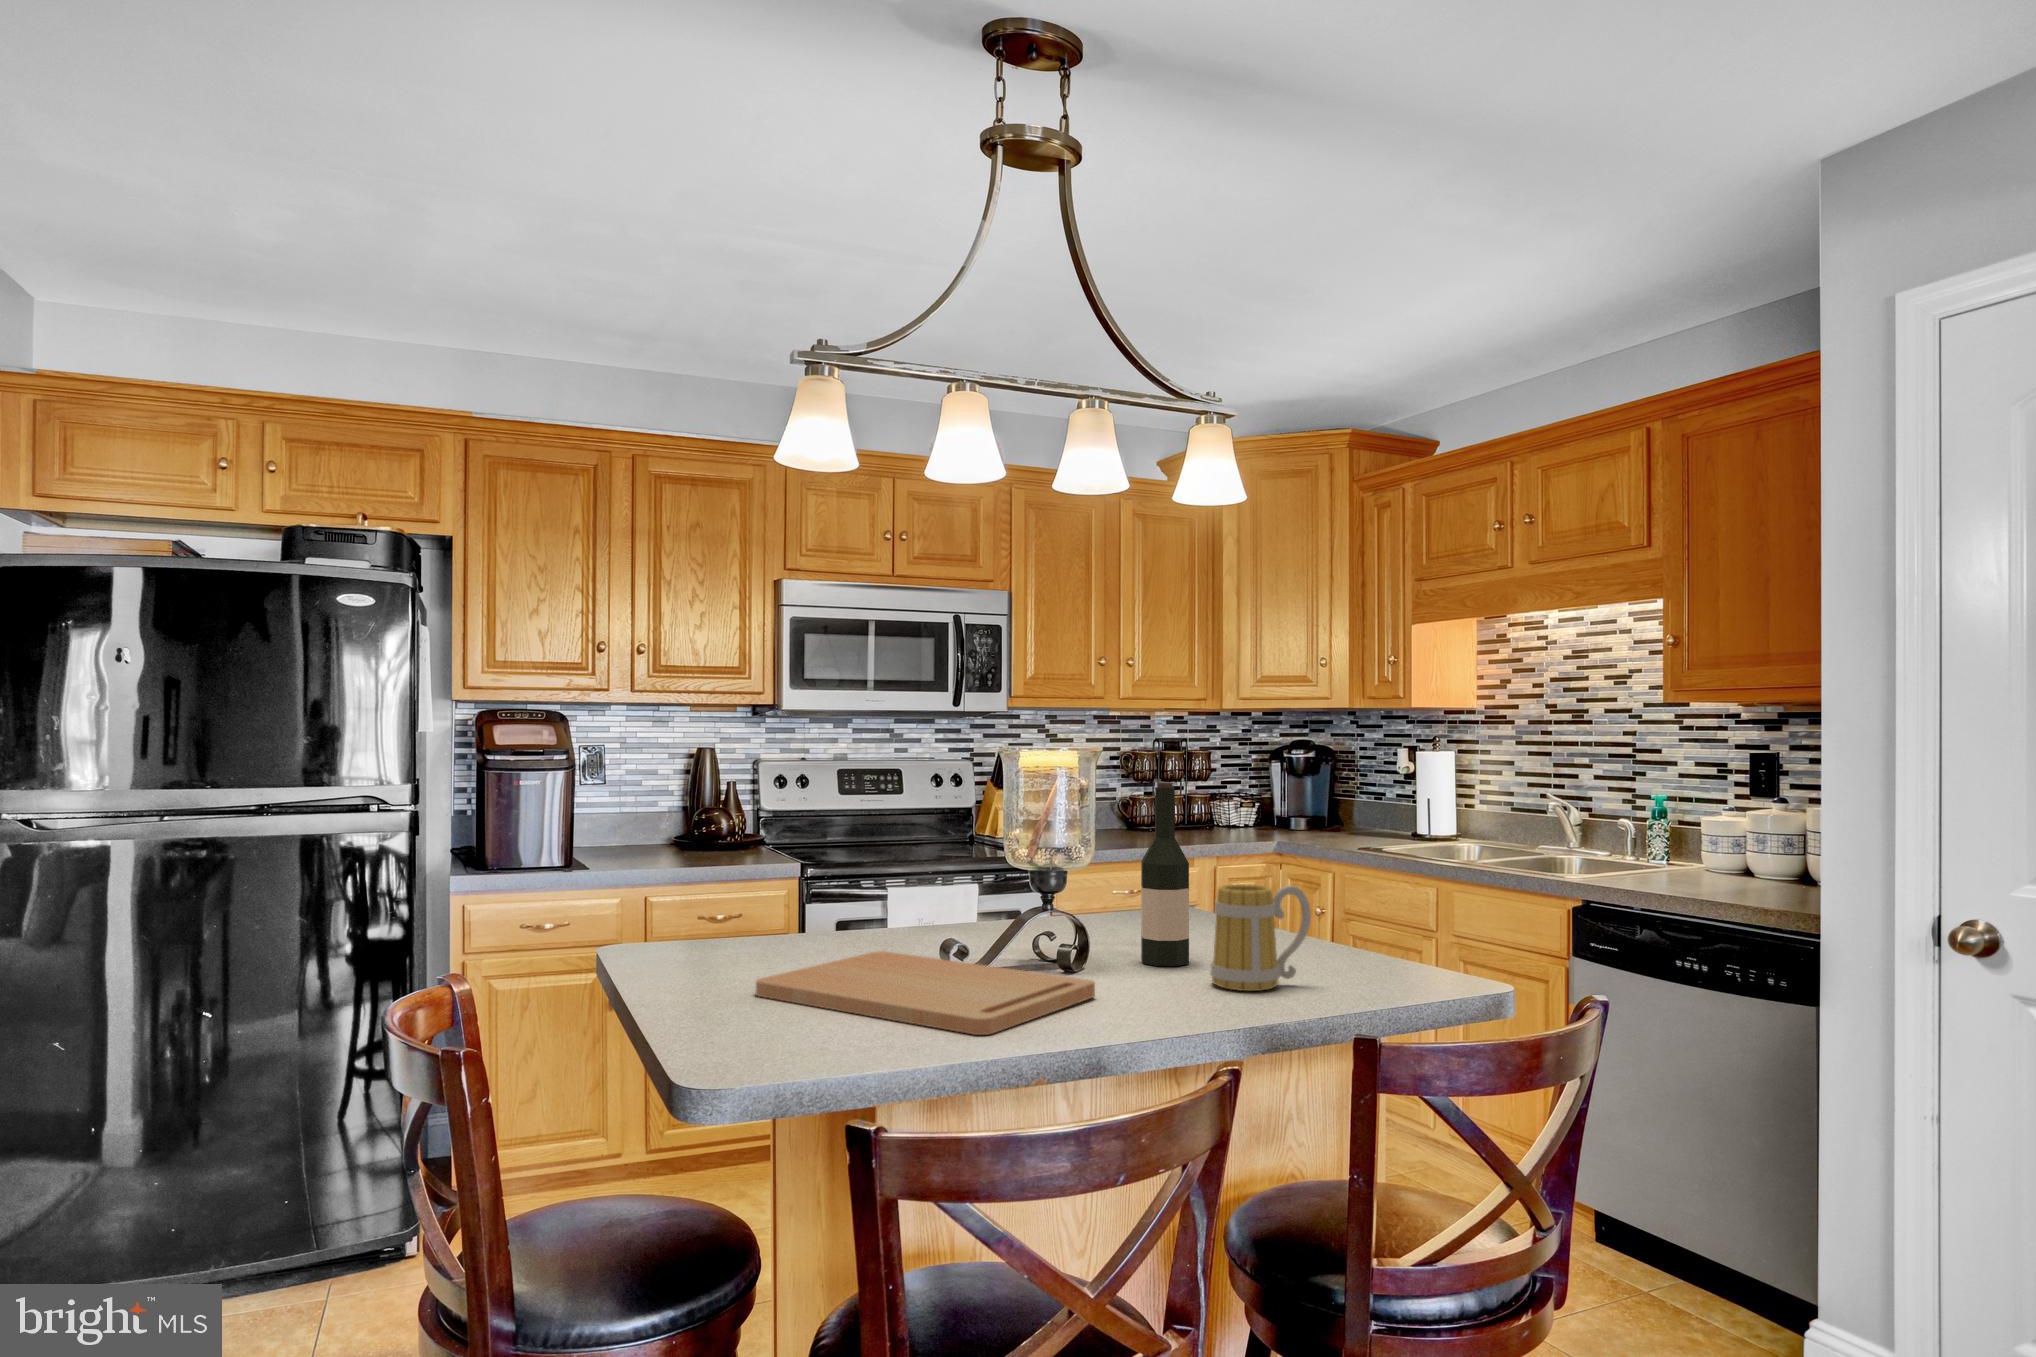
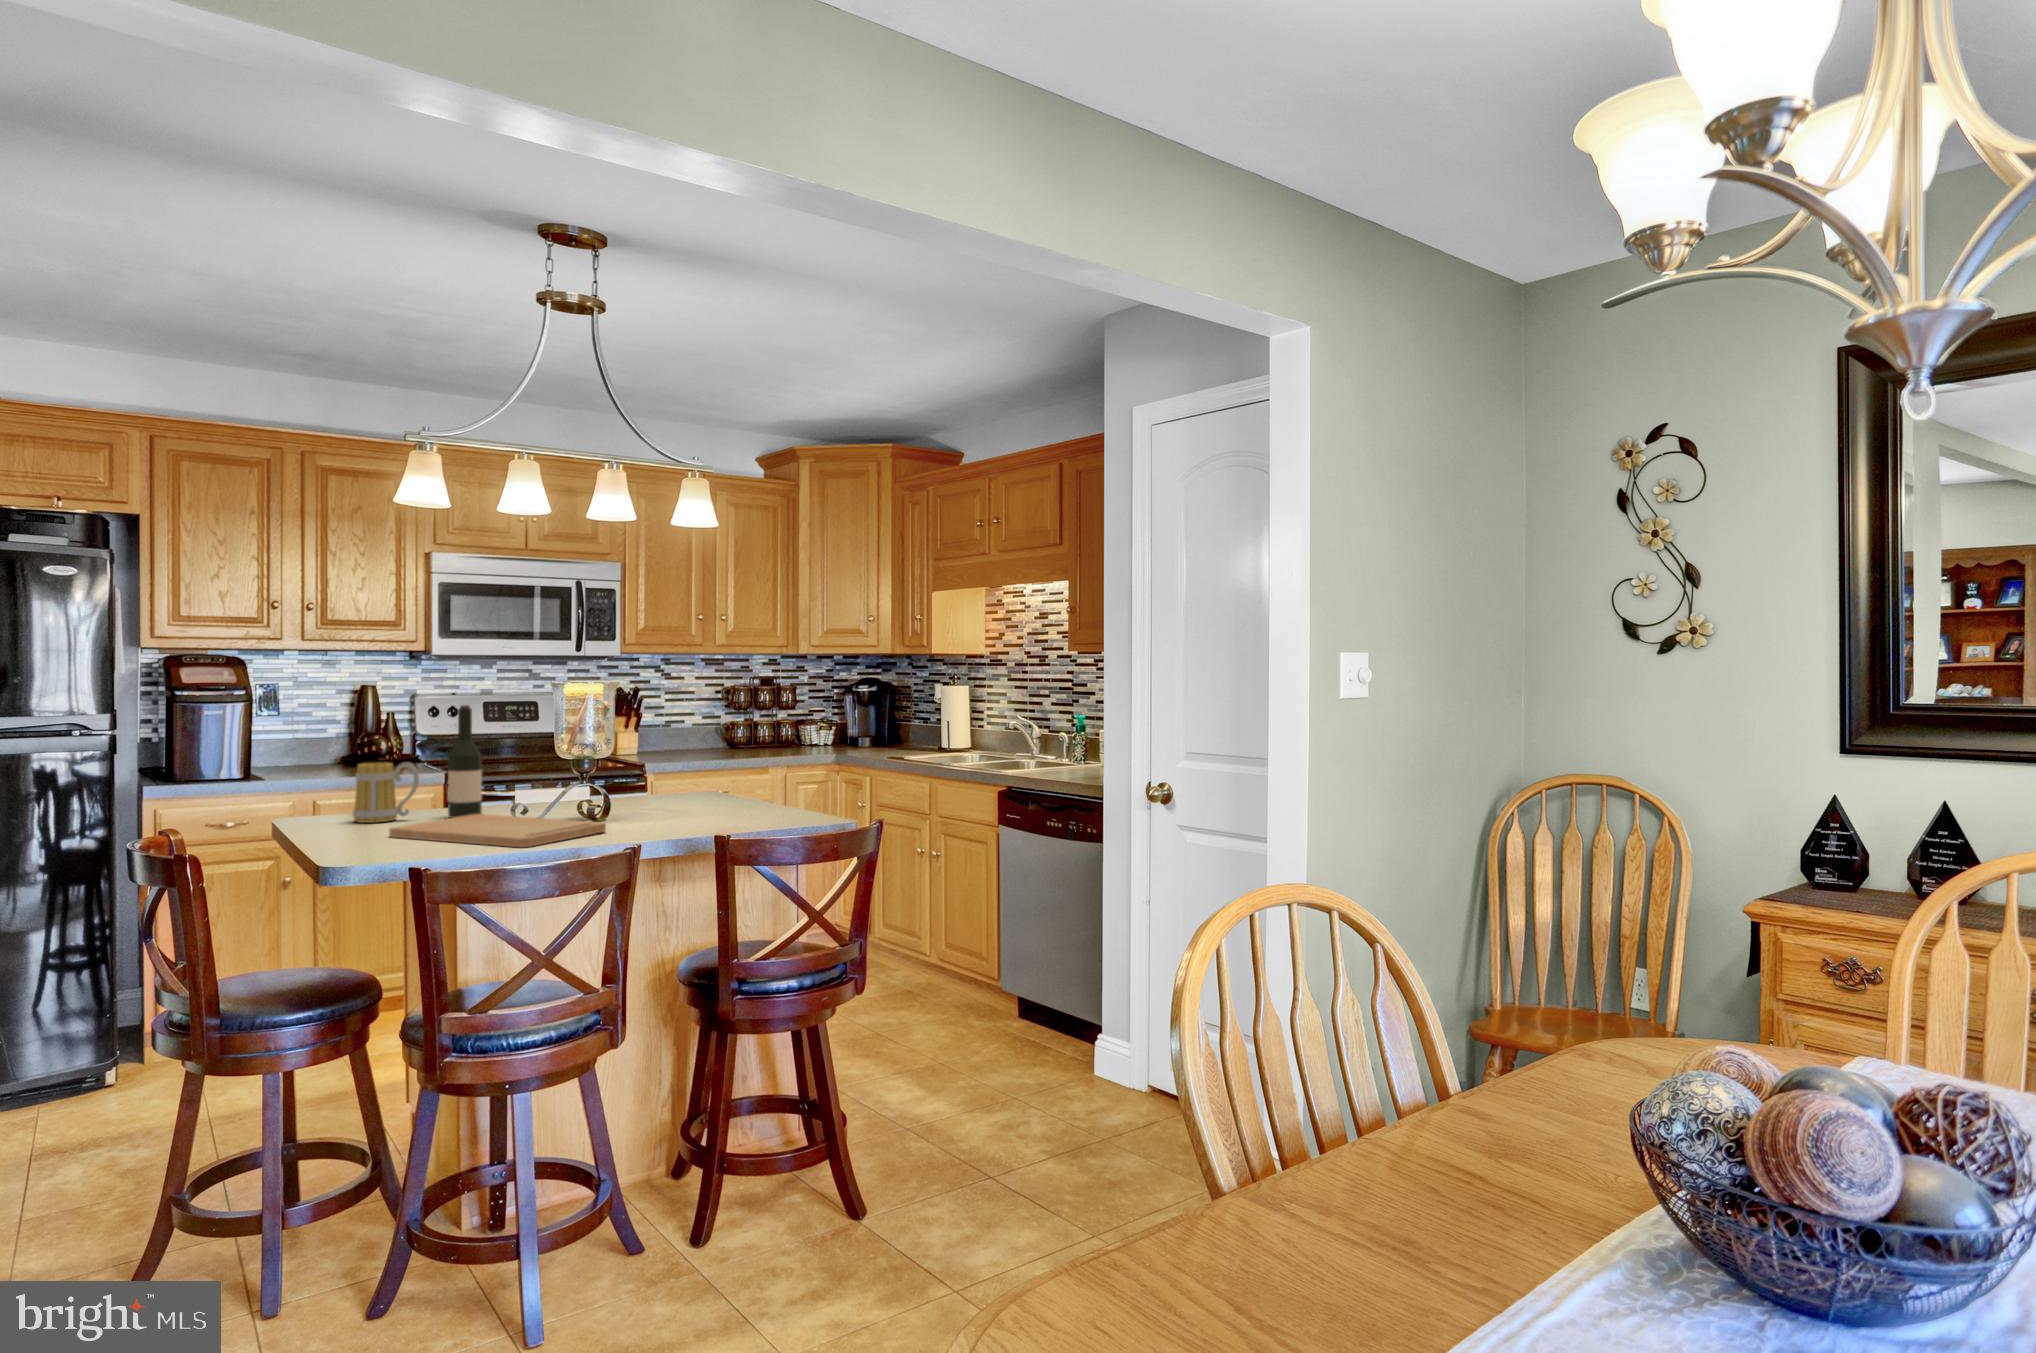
wine bottle: present [1141,782,1189,966] -> present [448,705,482,818]
mug: present [1210,884,1311,991] -> present [353,763,419,823]

